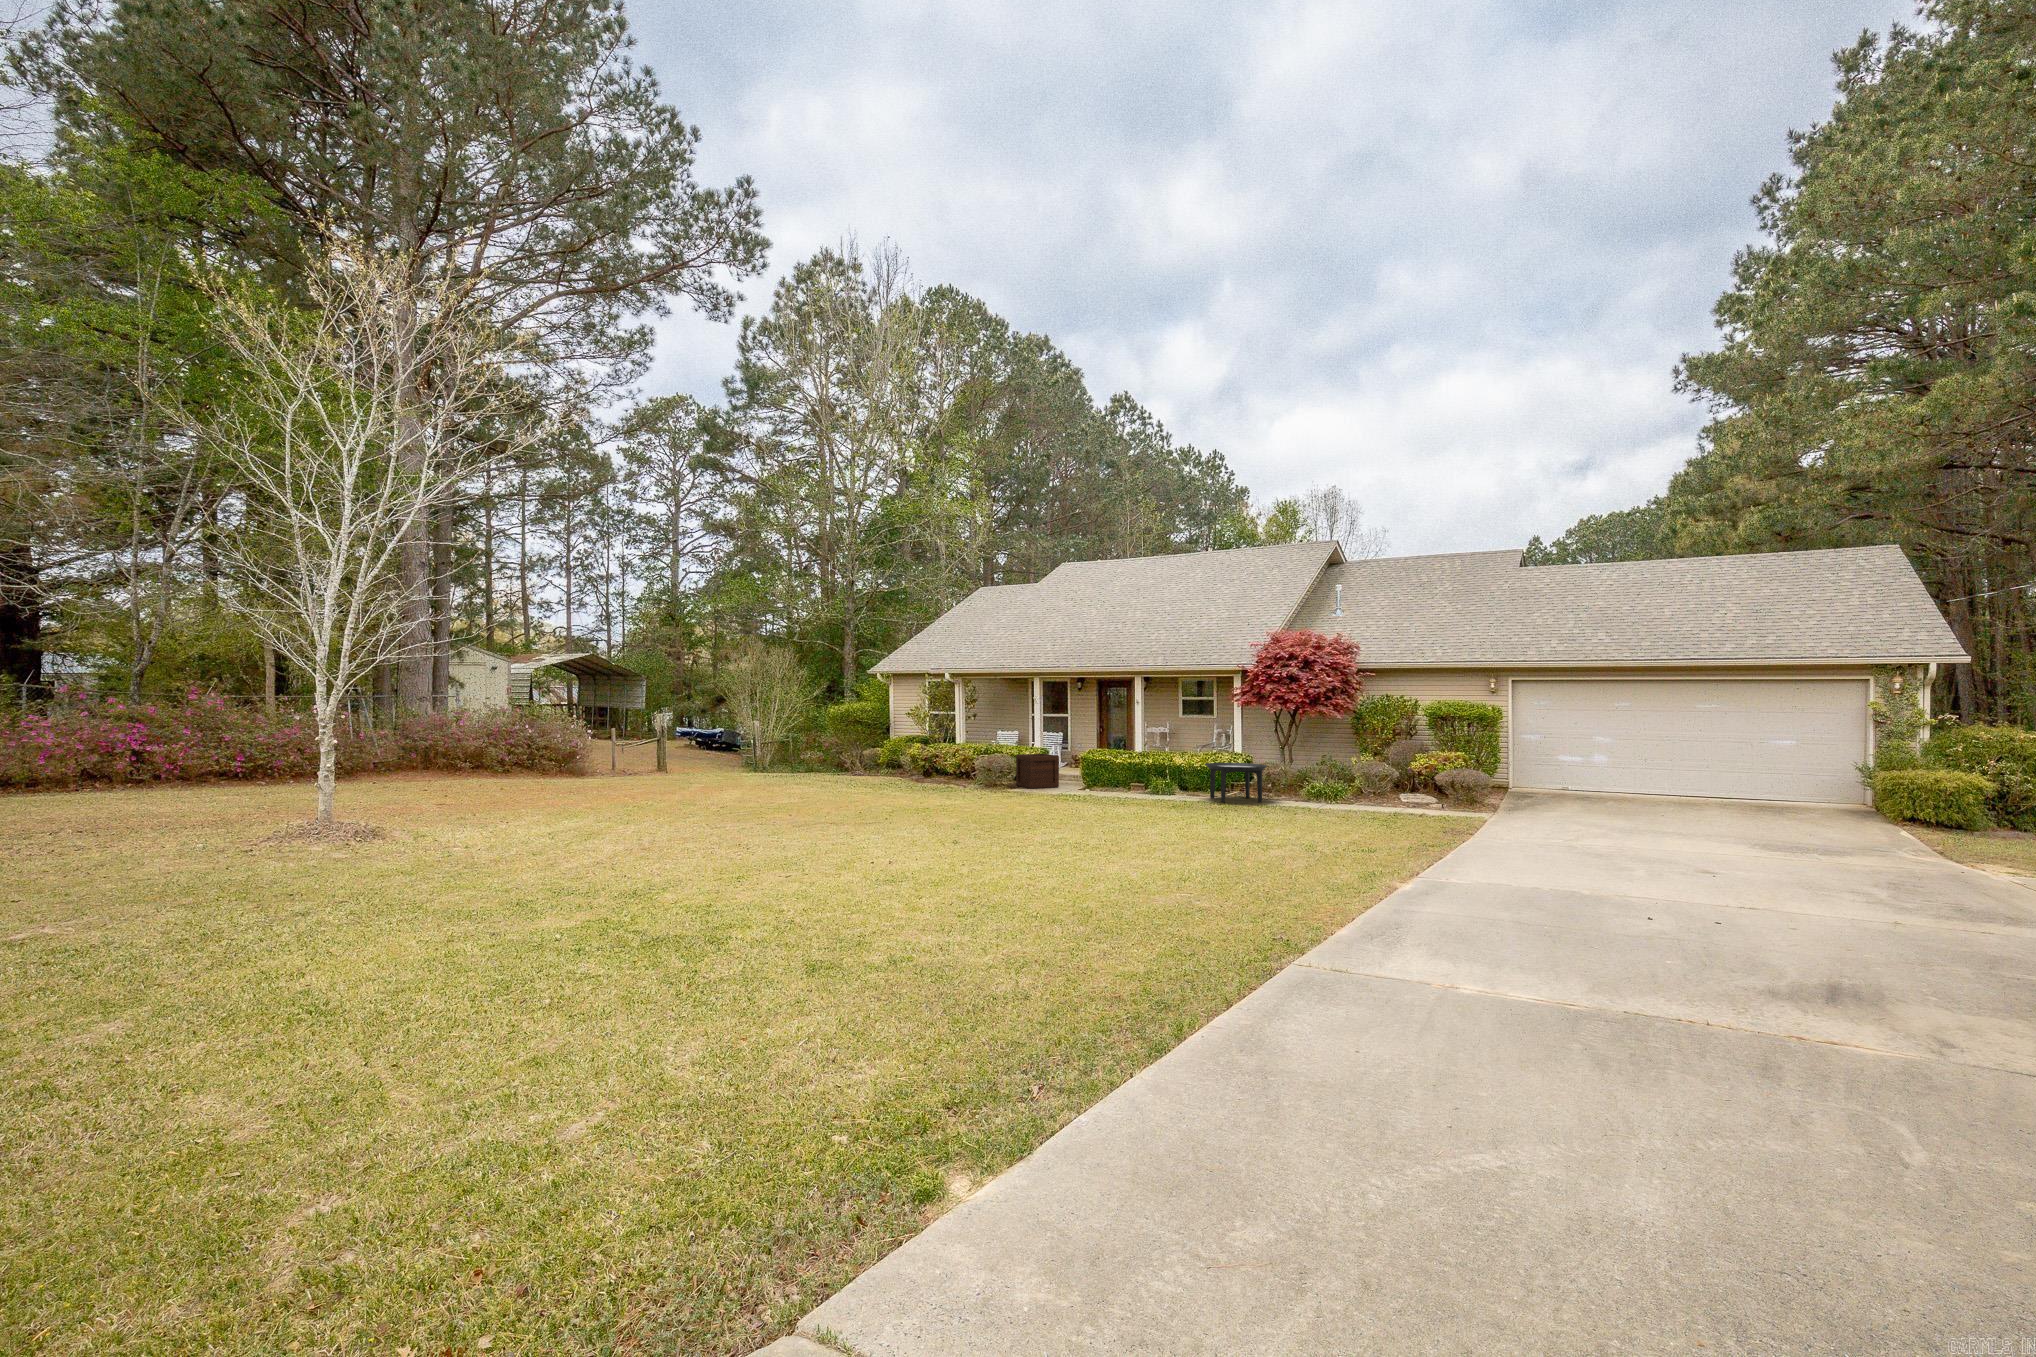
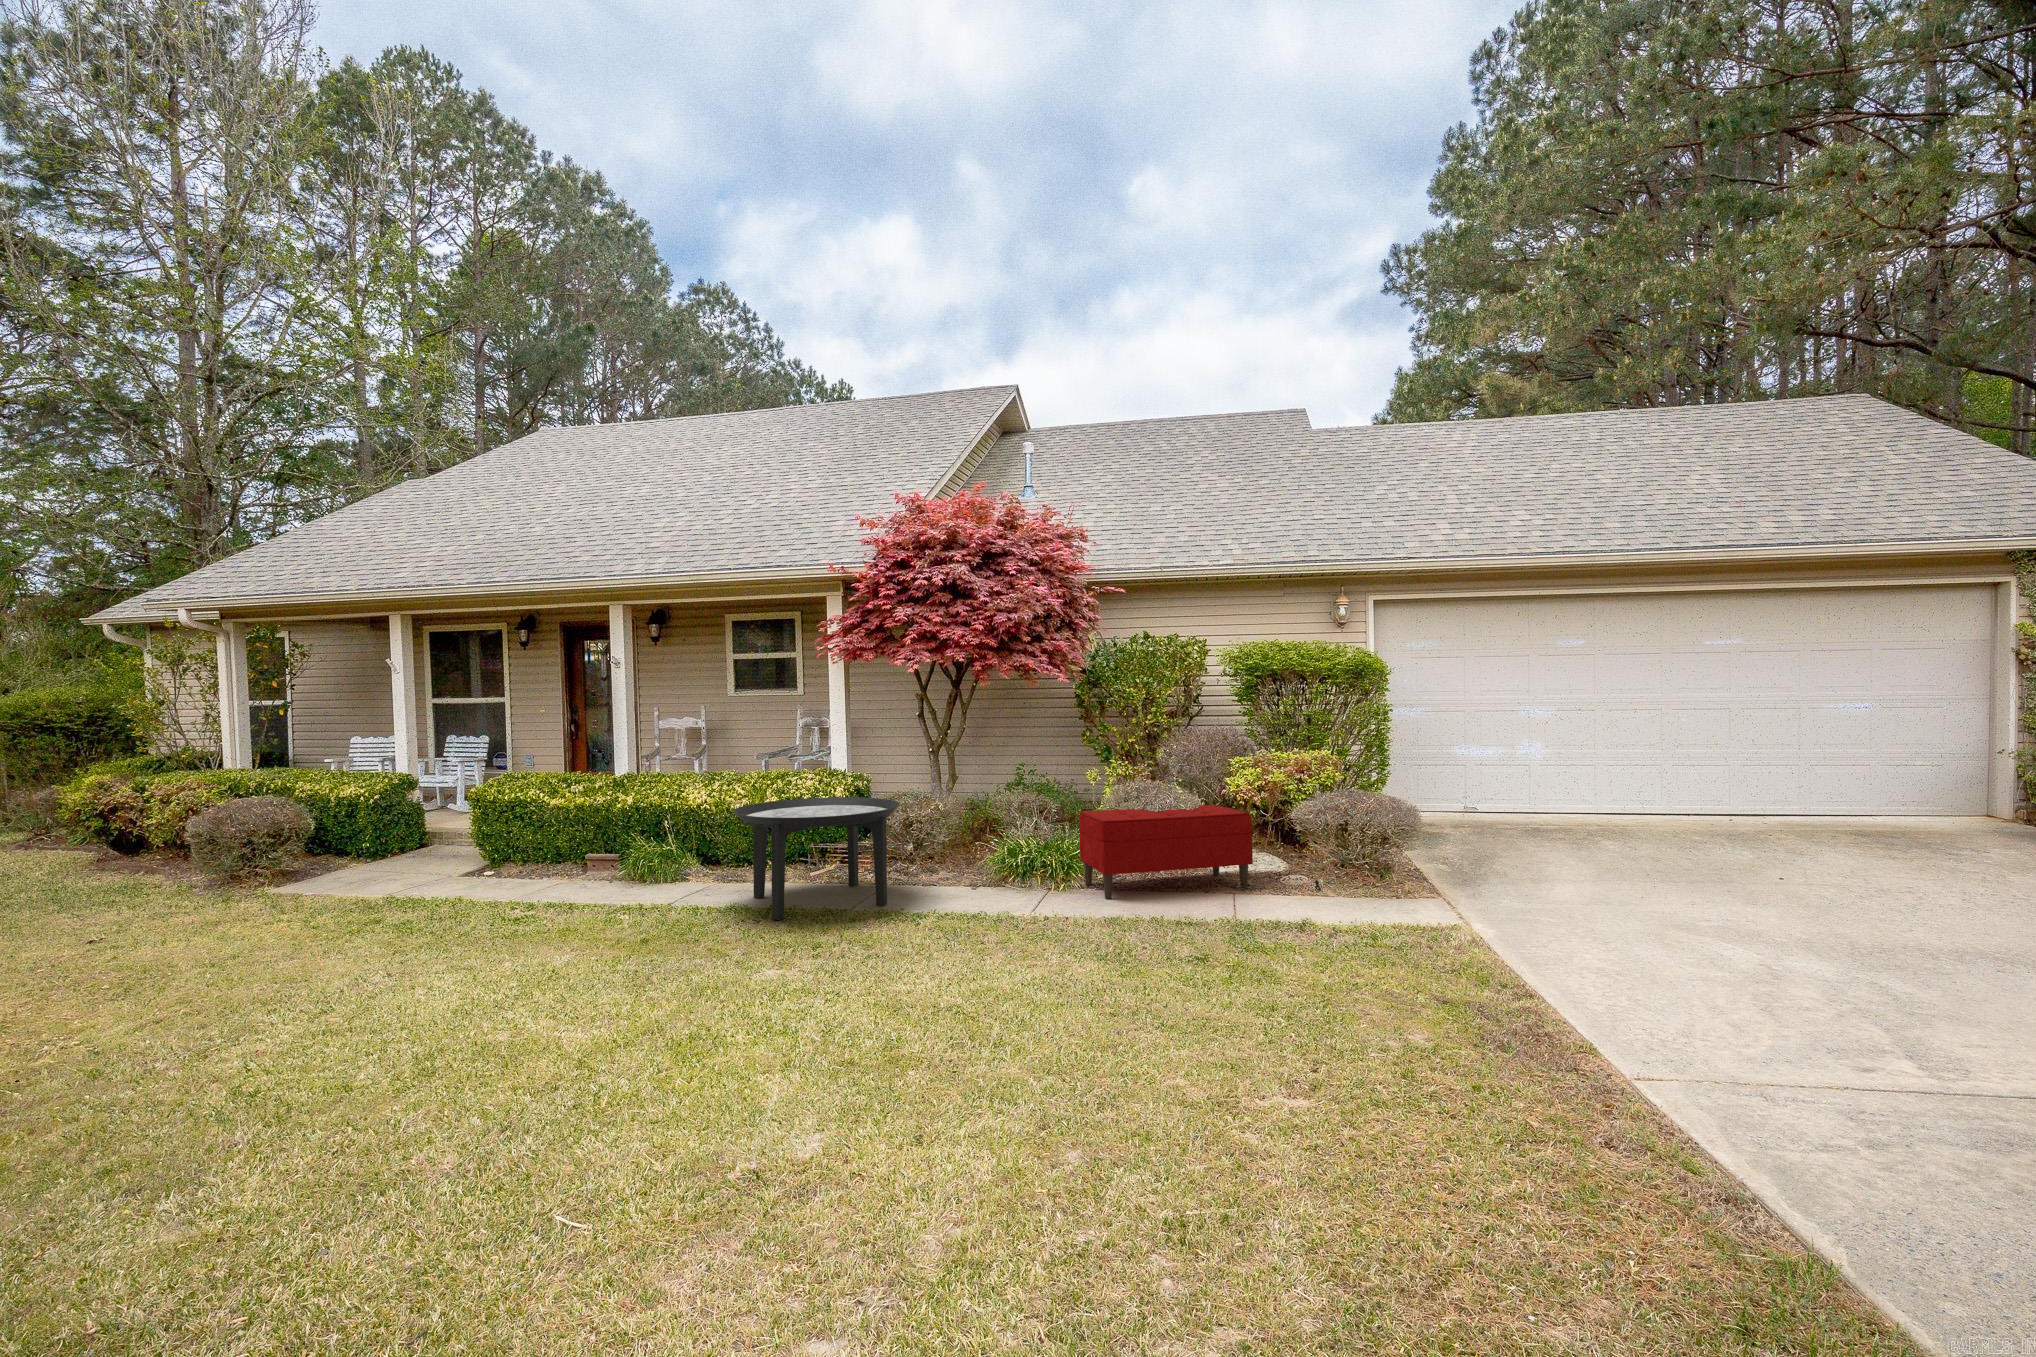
wooden crate: present [1016,754,1059,789] -> none [213,798,350,908]
bench: none [1343,774,1418,808] -> present [1079,805,1253,899]

